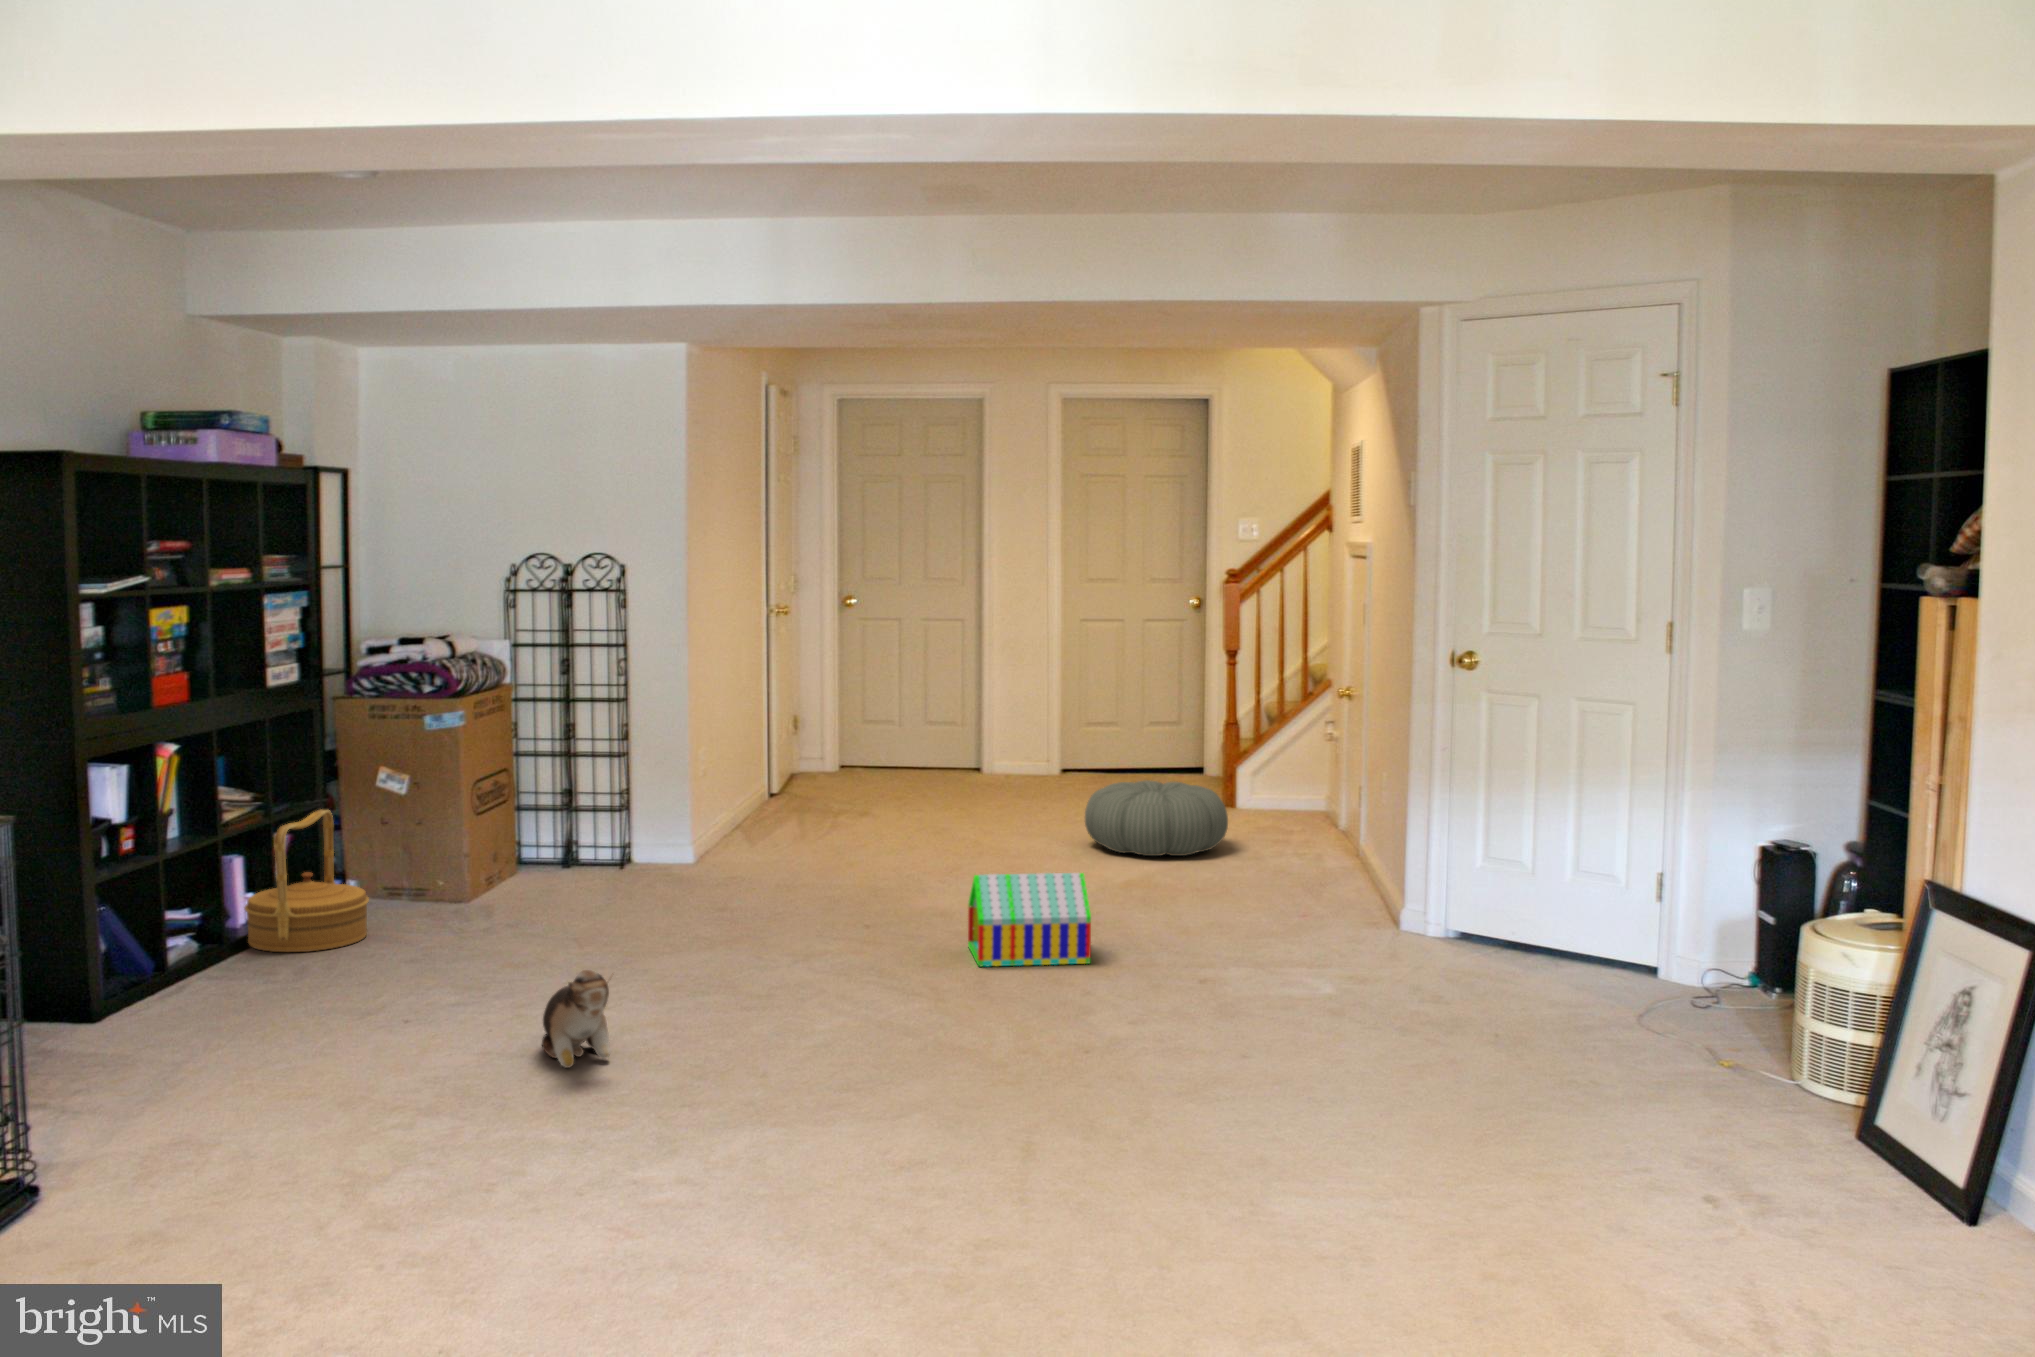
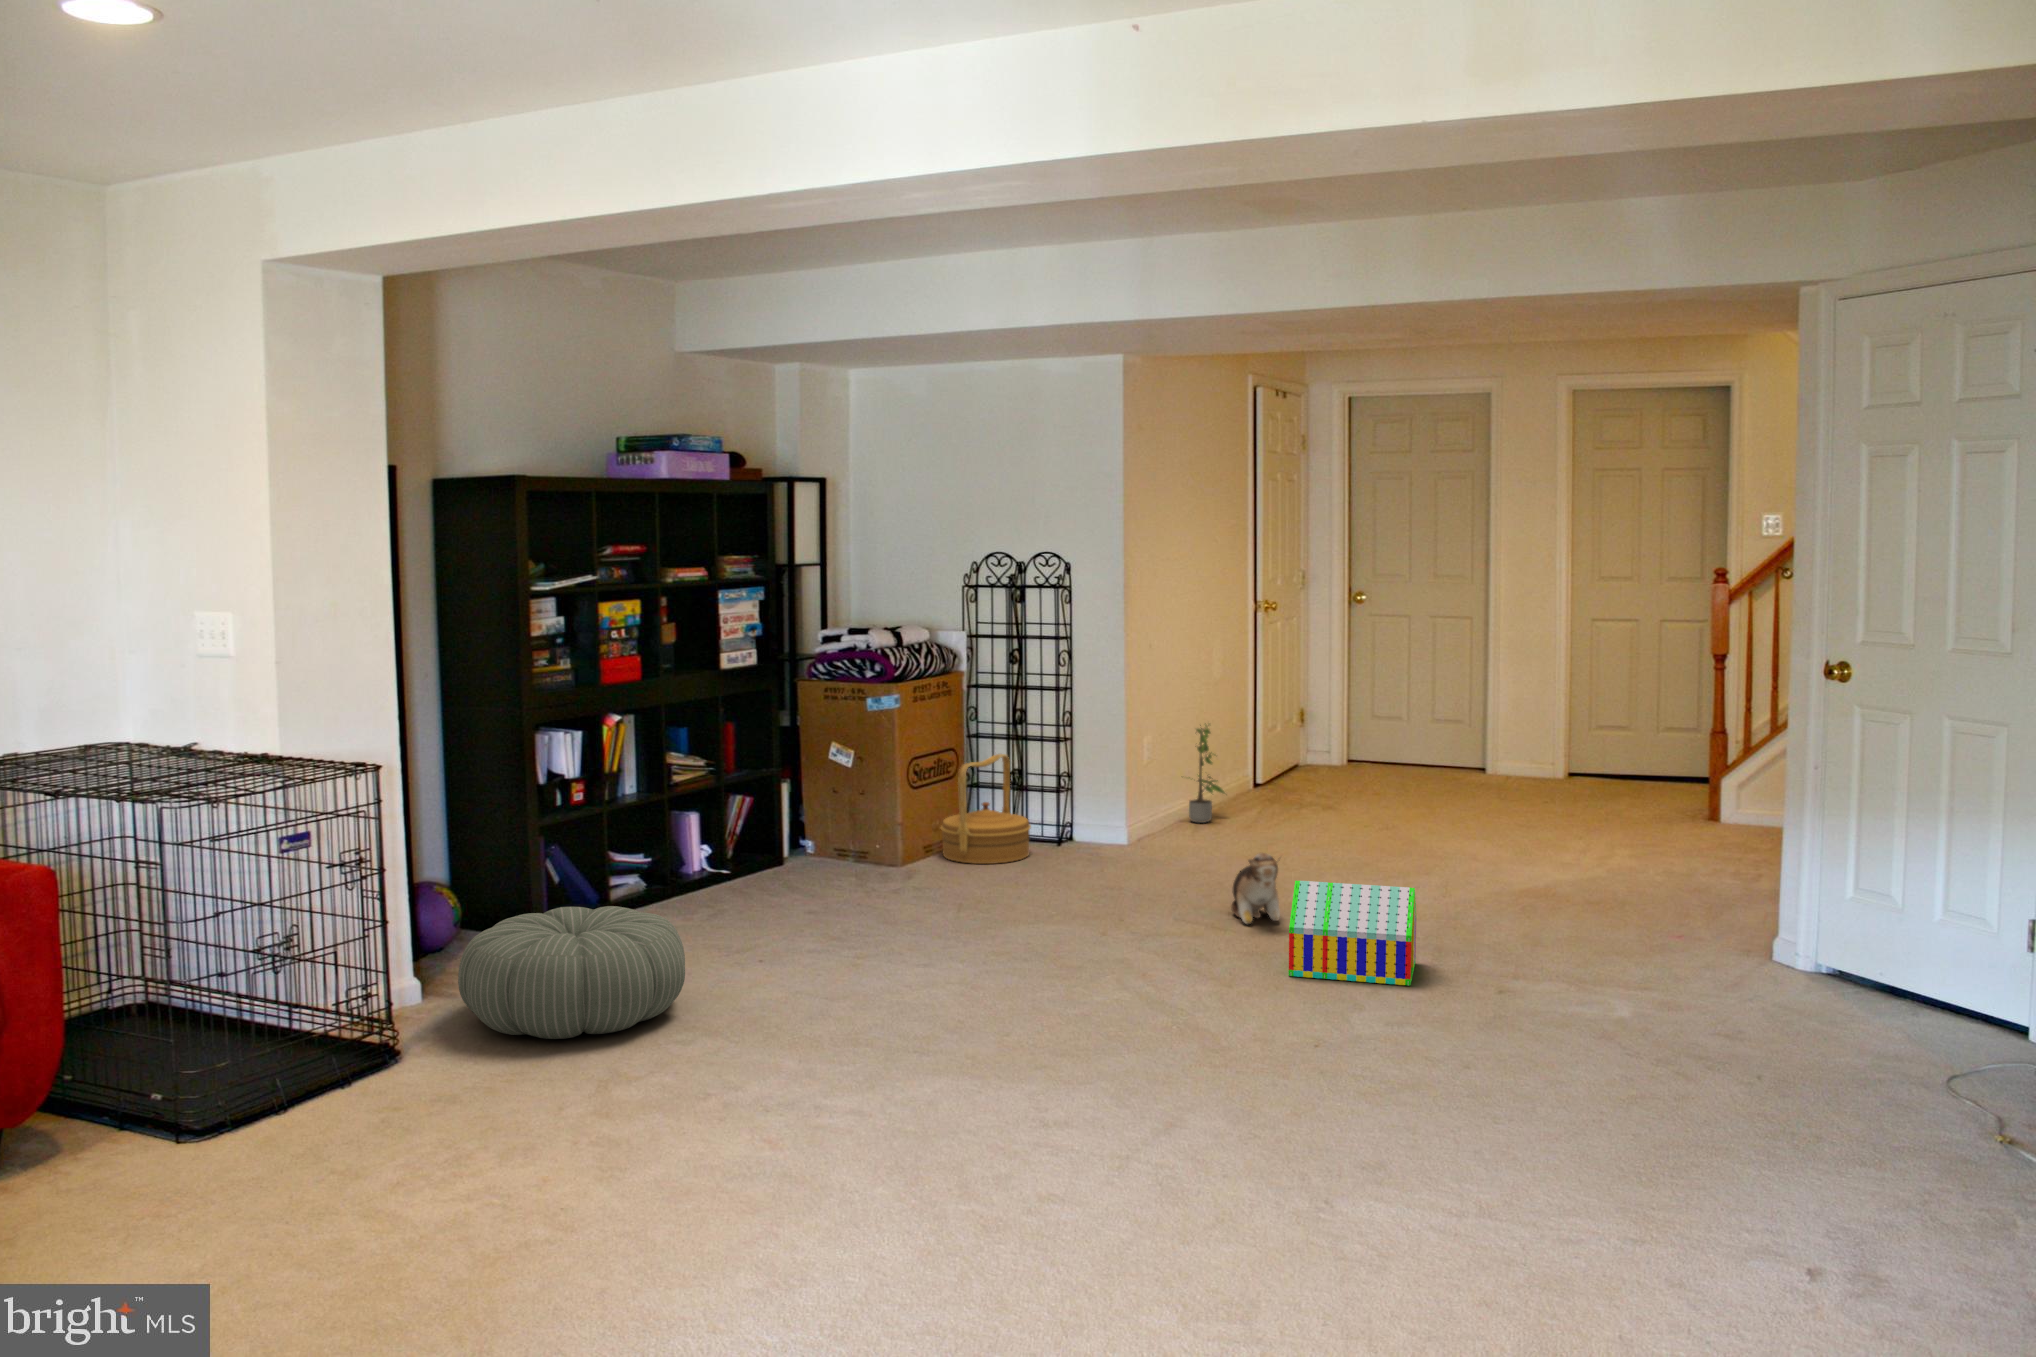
potted plant: none [730,728,773,834] -> present [1189,725,1224,823]
pouf: present [1085,780,1228,856] -> present [458,906,685,1039]
woven basket: present [245,810,369,952] -> present [941,754,1031,864]
plush toy: present [542,970,611,1068] -> present [1231,853,1280,924]

